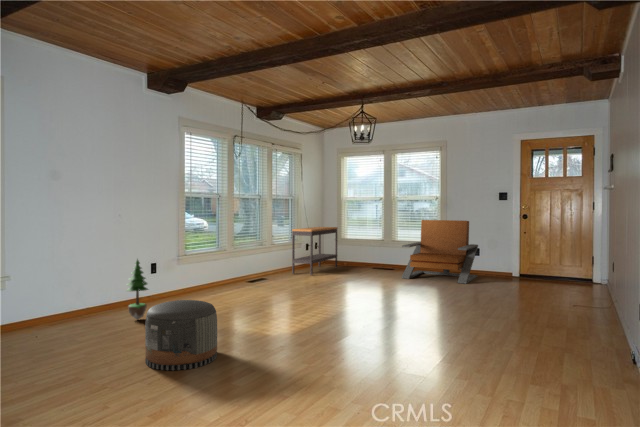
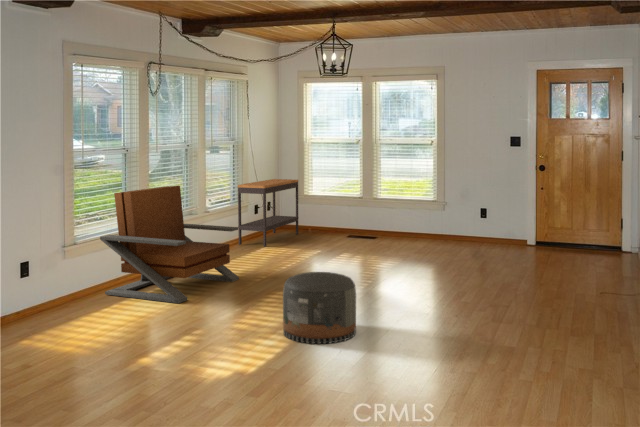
lounge chair: present [402,220,478,284] -> present [100,186,239,303]
potted tree: present [127,259,148,319] -> none [32,237,62,315]
pouf: present [145,300,217,370] -> present [283,272,356,344]

